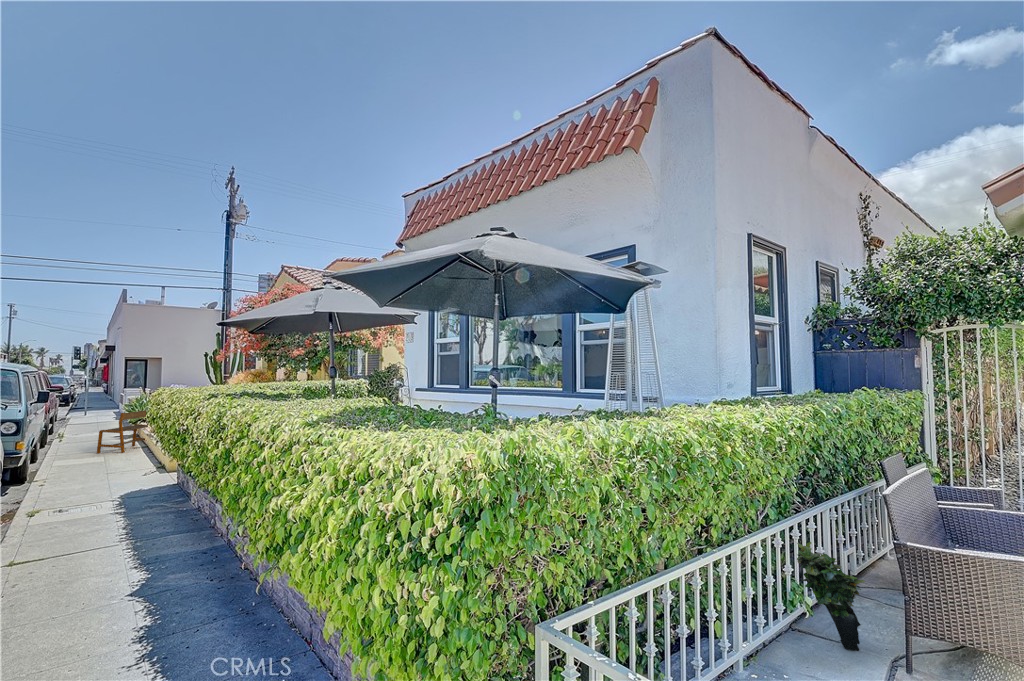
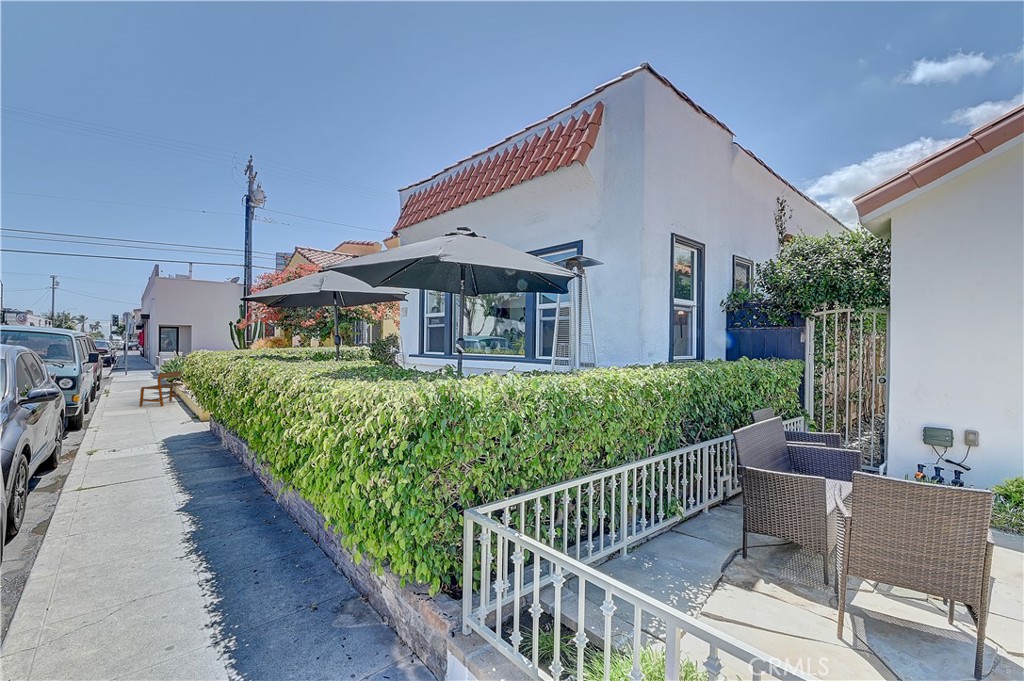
potted plant: present [797,542,865,651] -> none [667,467,712,541]

